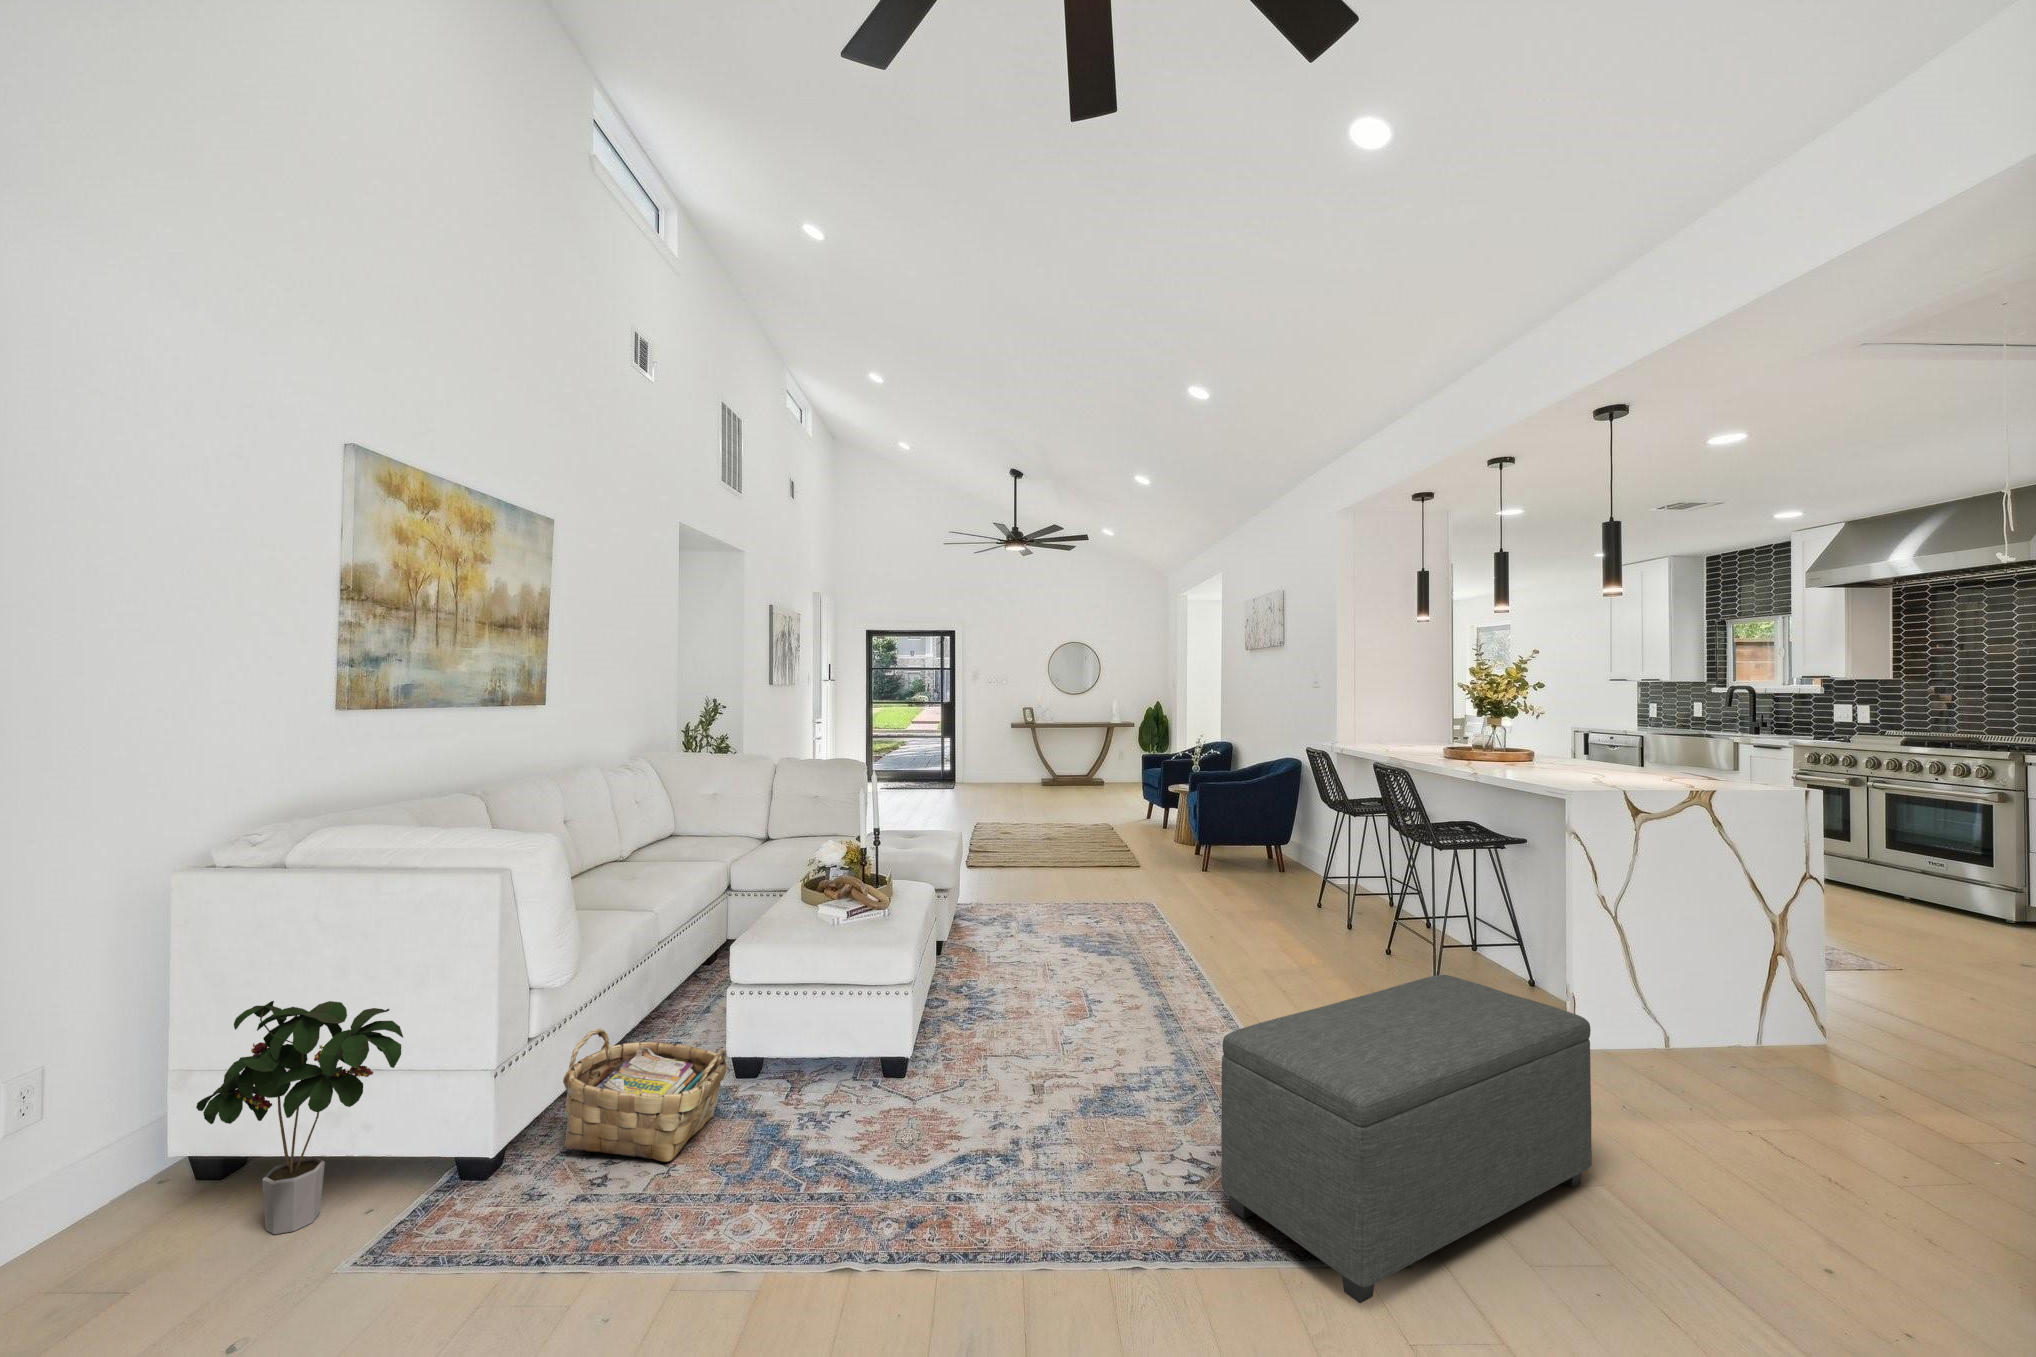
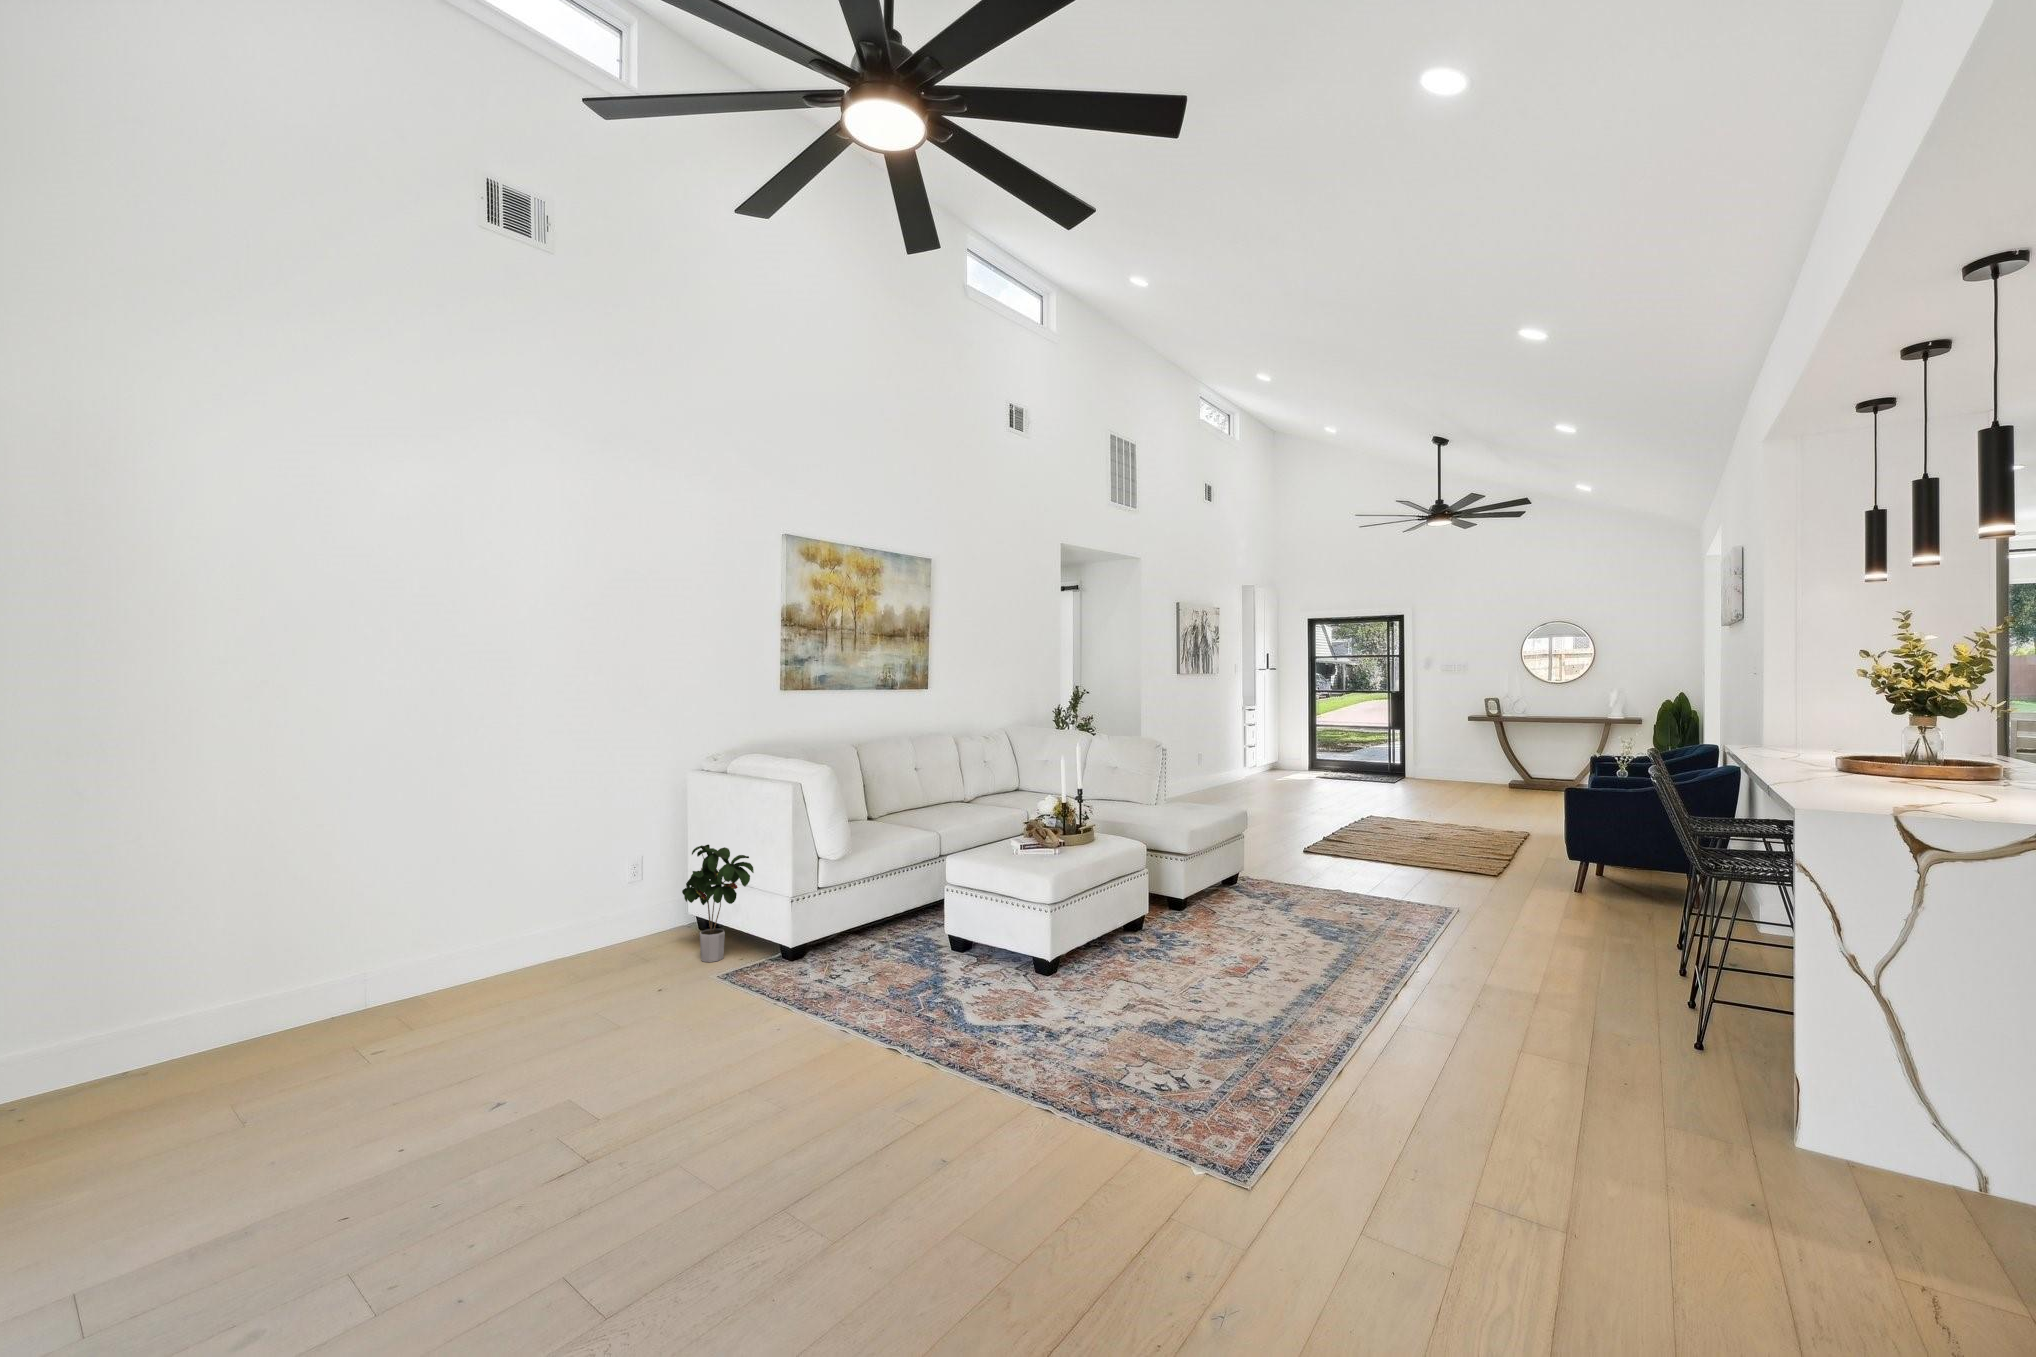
ottoman: present [1221,975,1592,1303] -> none [1153,952,1513,1170]
woven basket: present [563,1028,727,1162] -> none [833,894,925,978]

